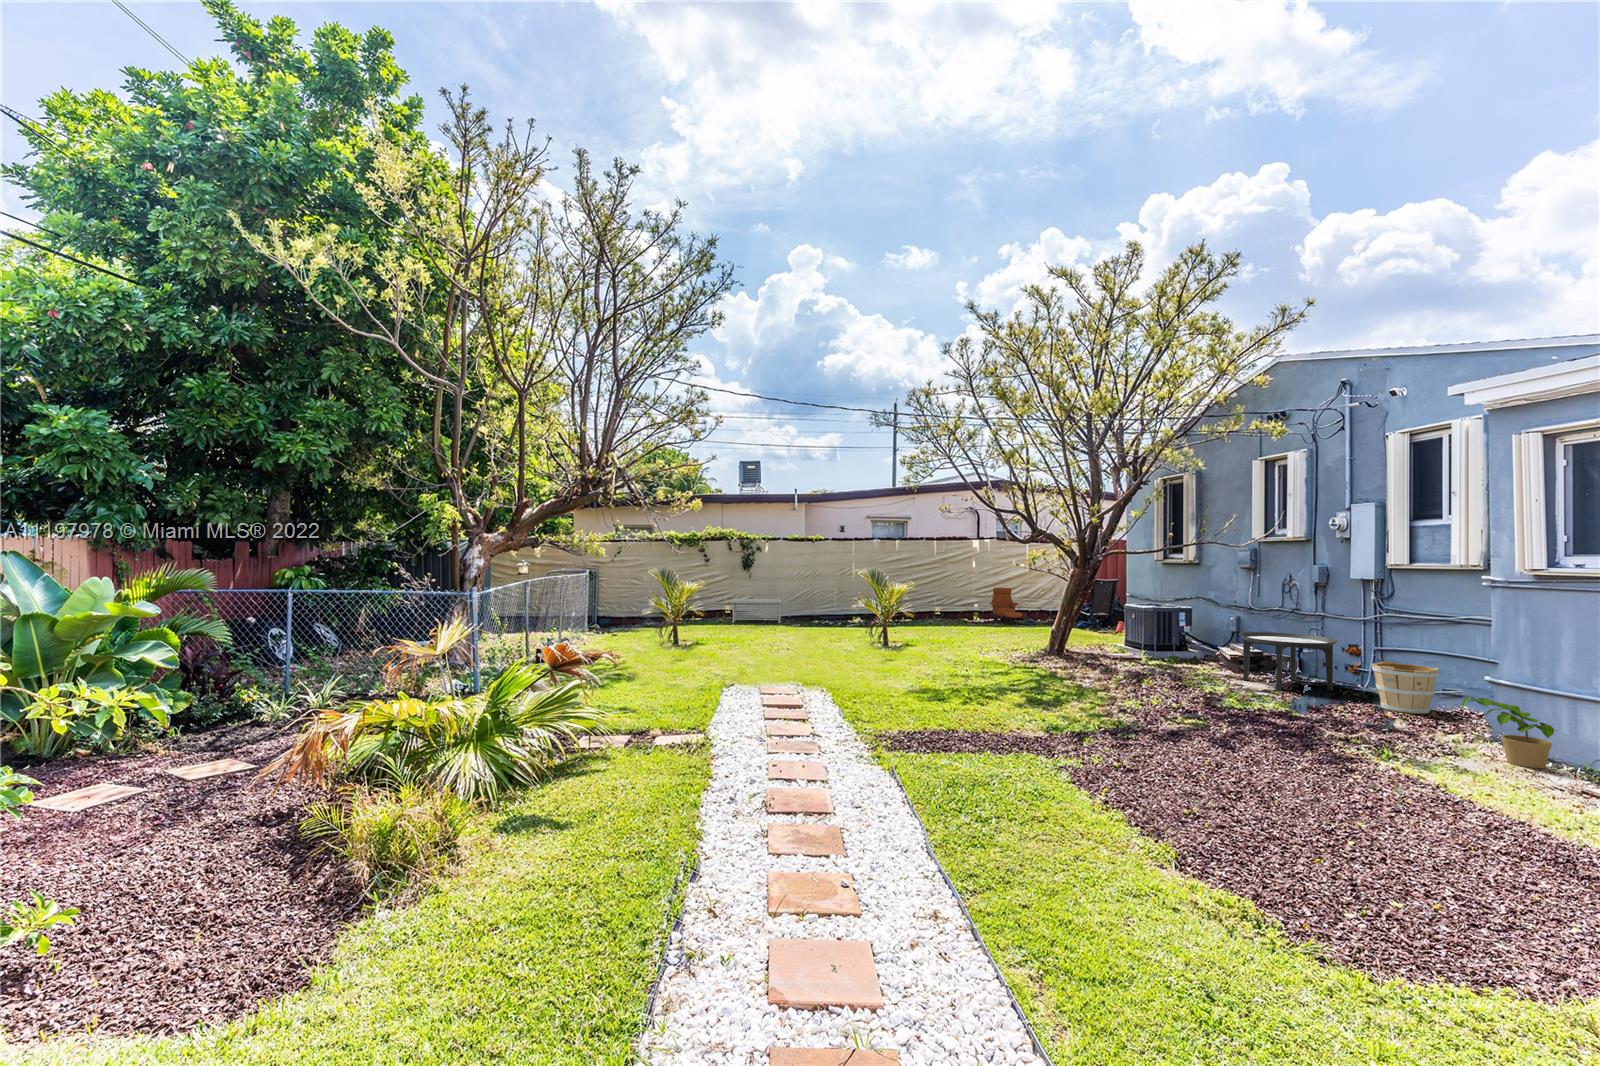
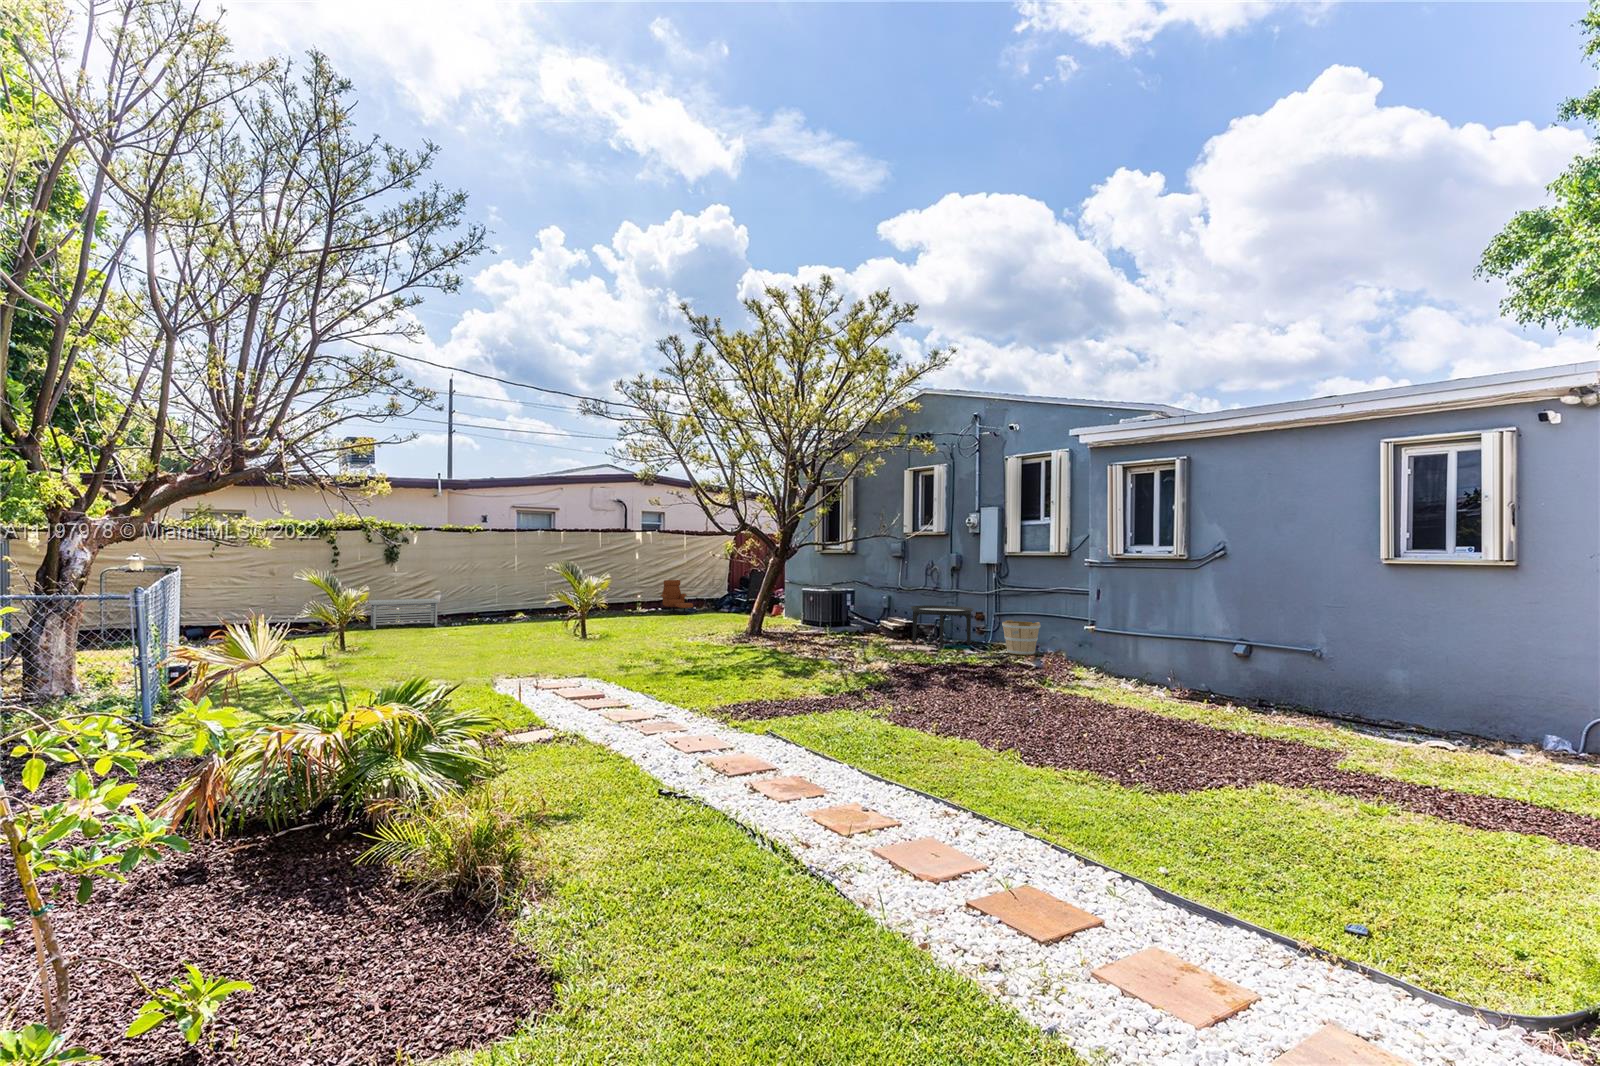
potted plant: present [1462,697,1554,768] -> none [1081,635,1124,677]

